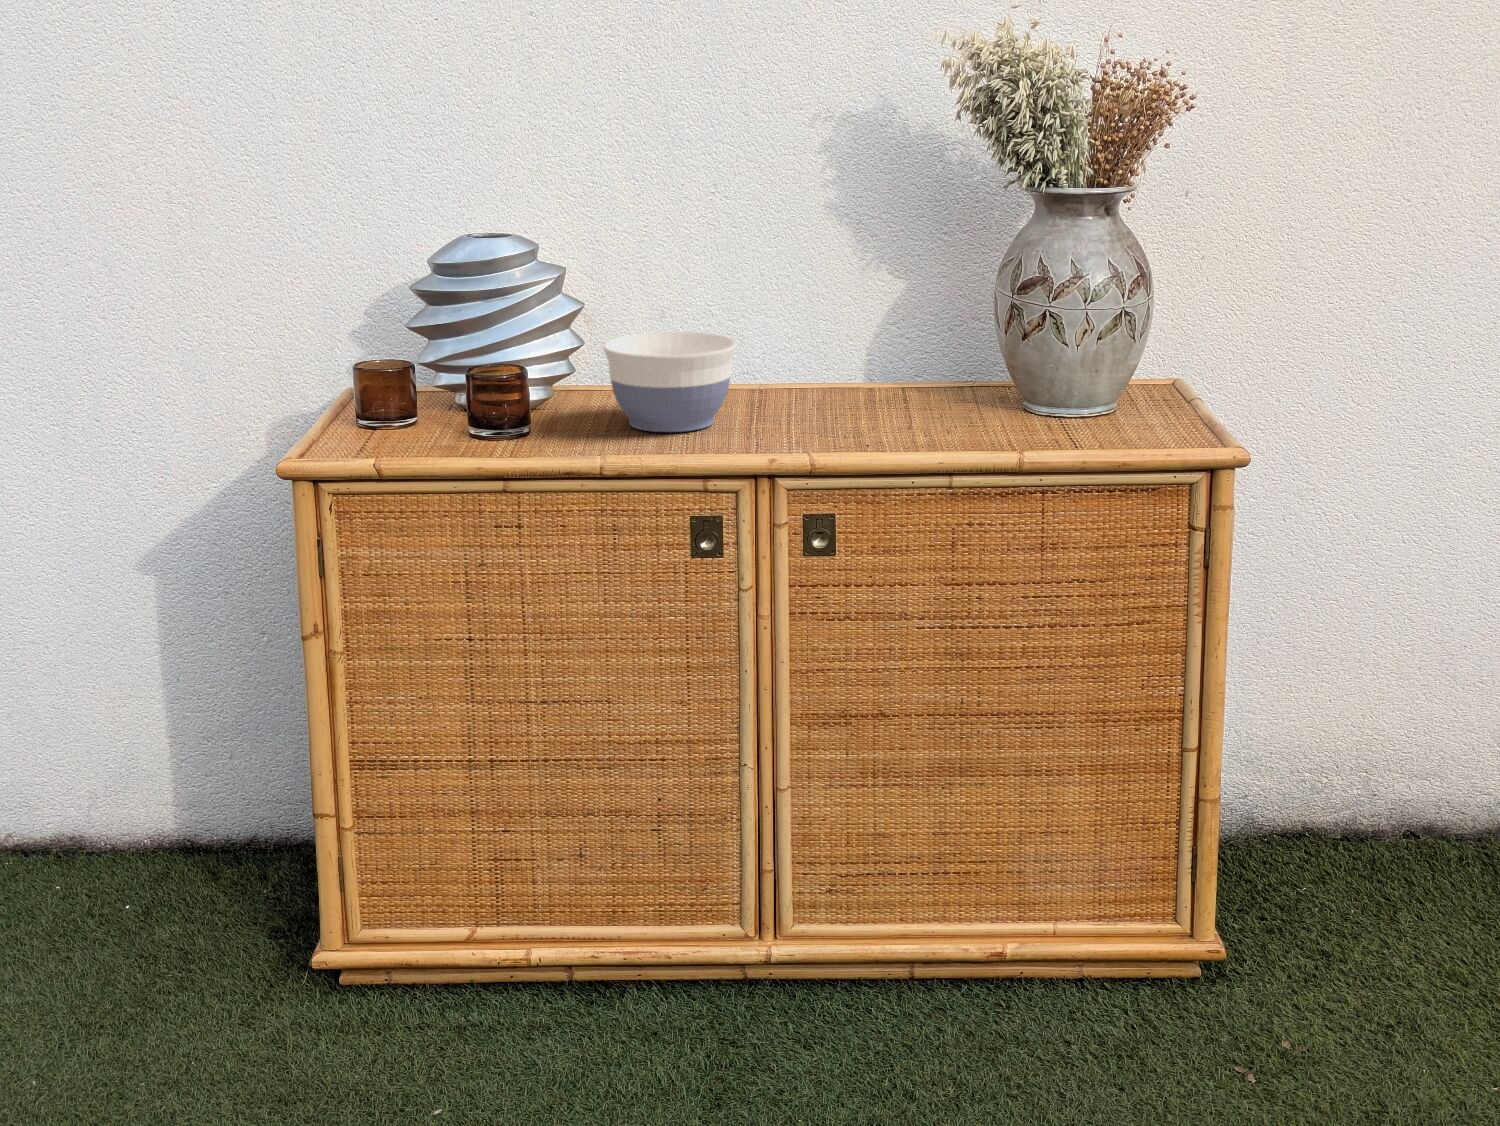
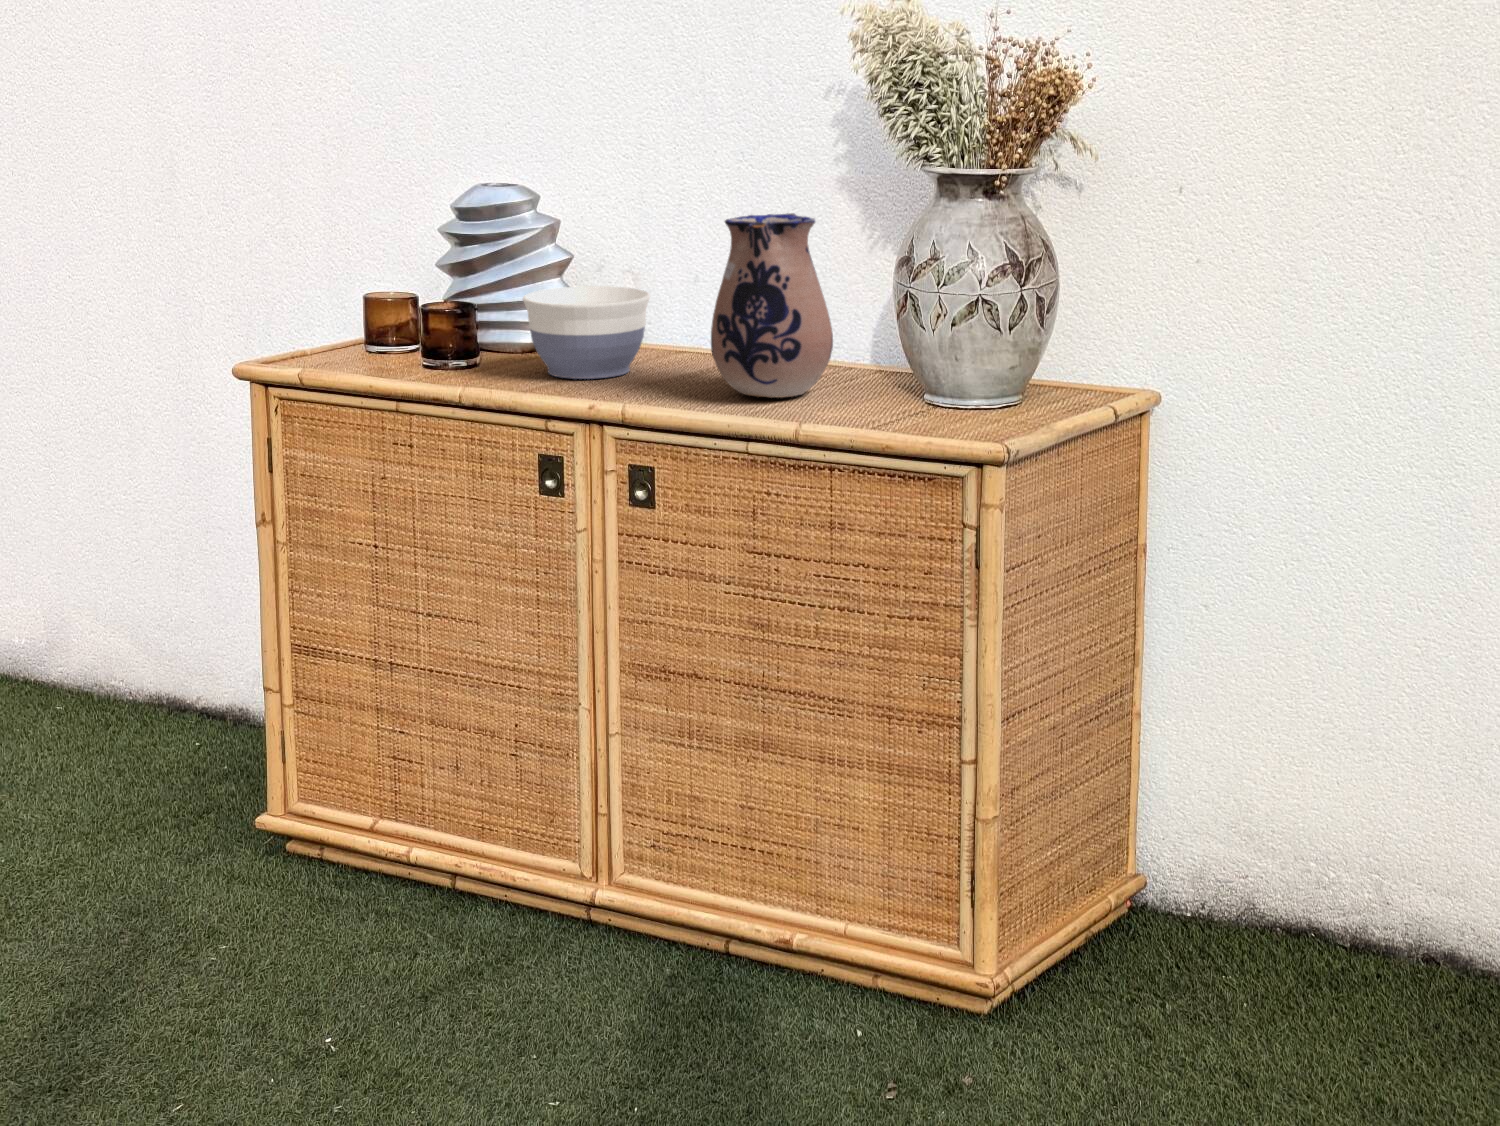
ceramic pitcher: none [846,243,969,429] -> present [711,213,833,398]

